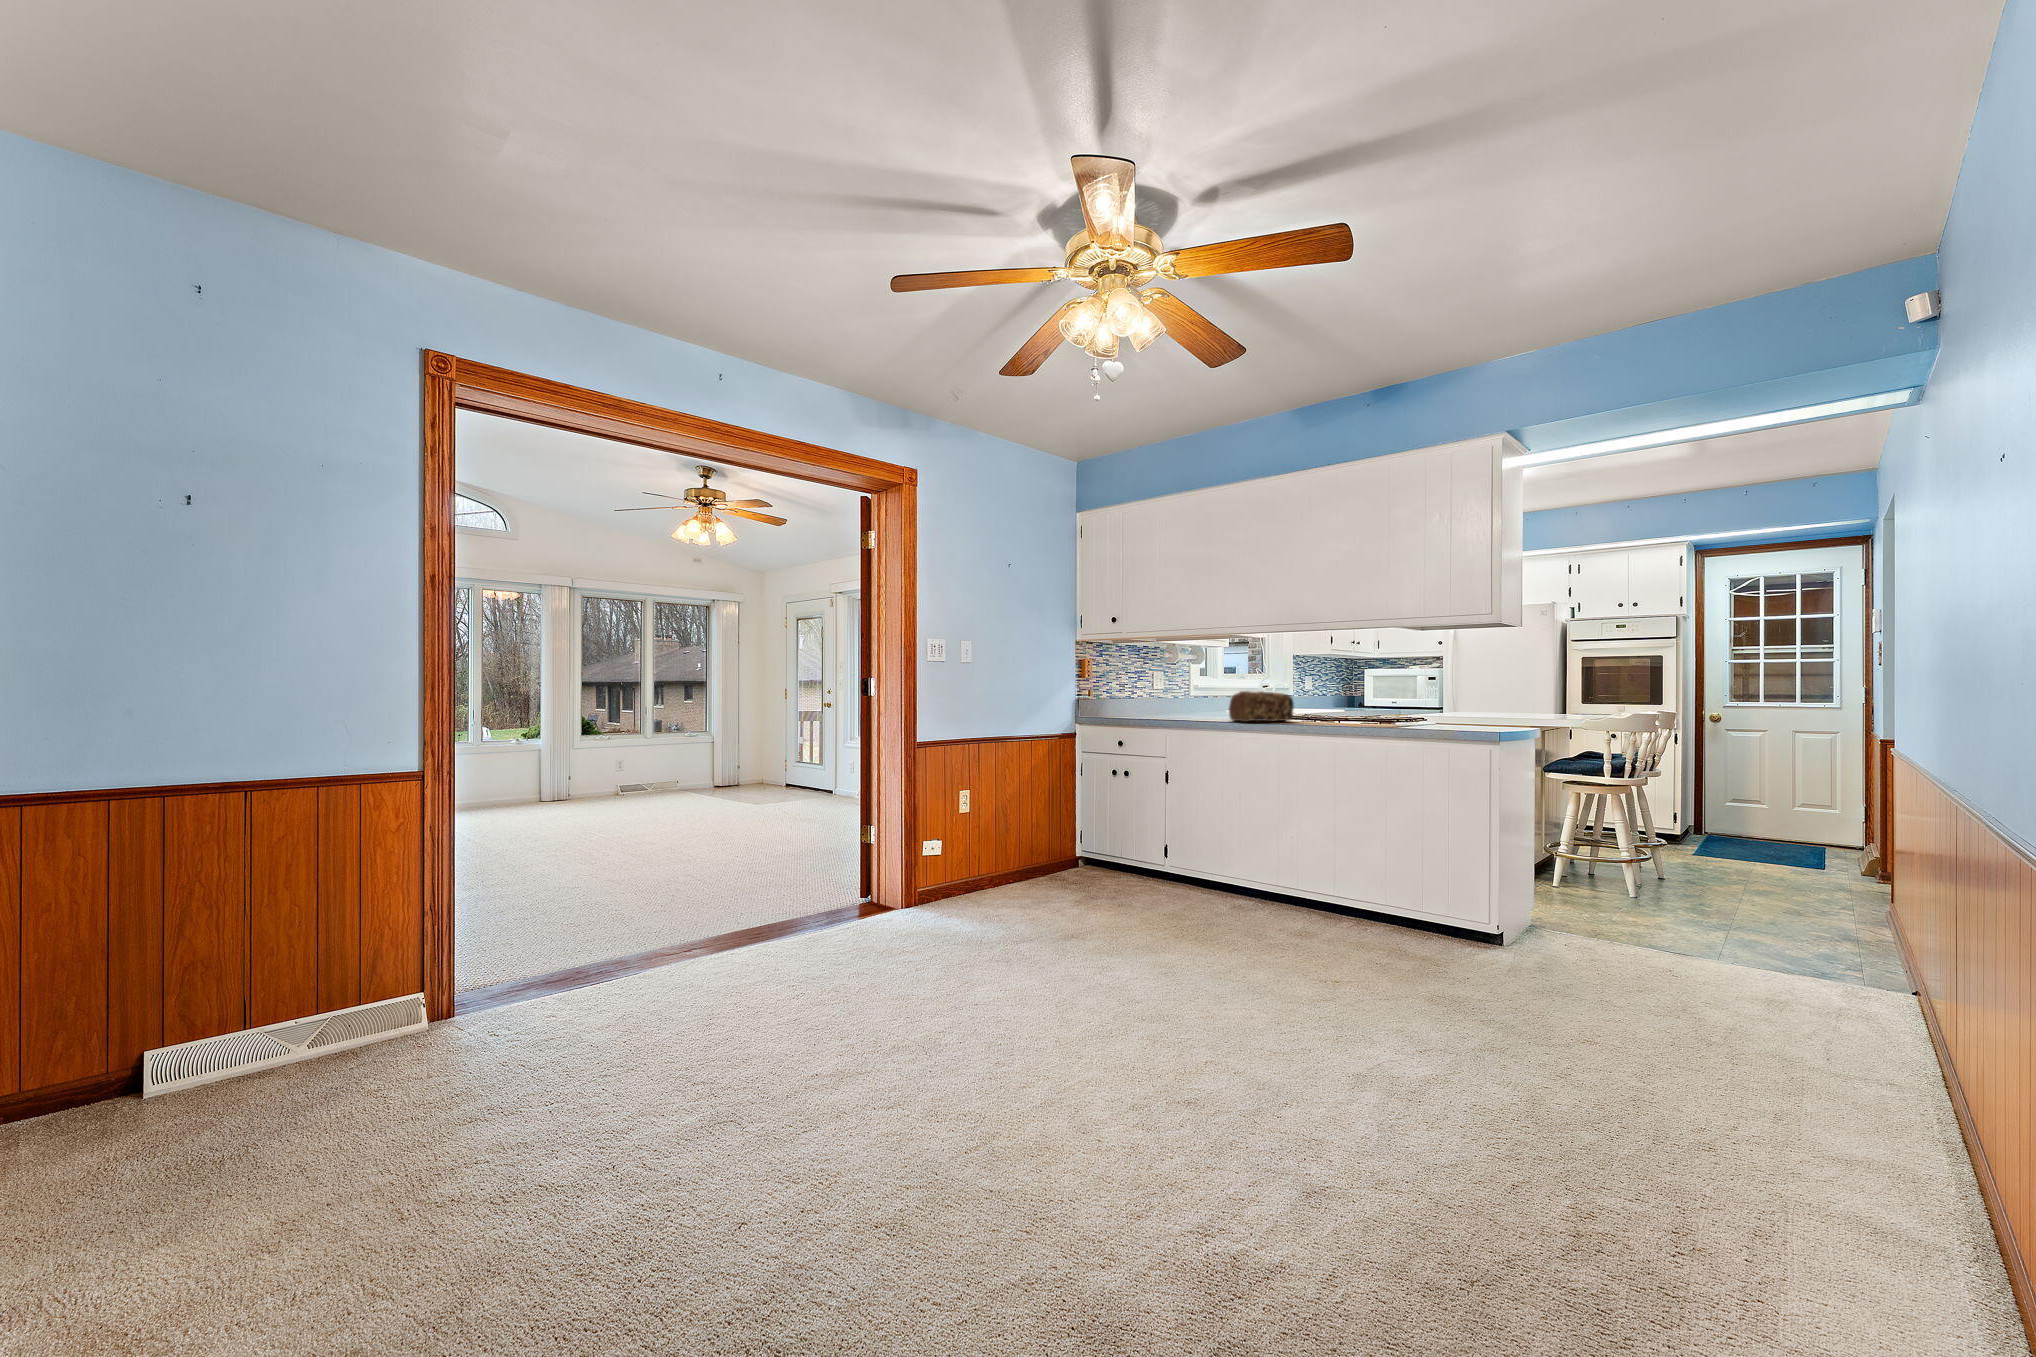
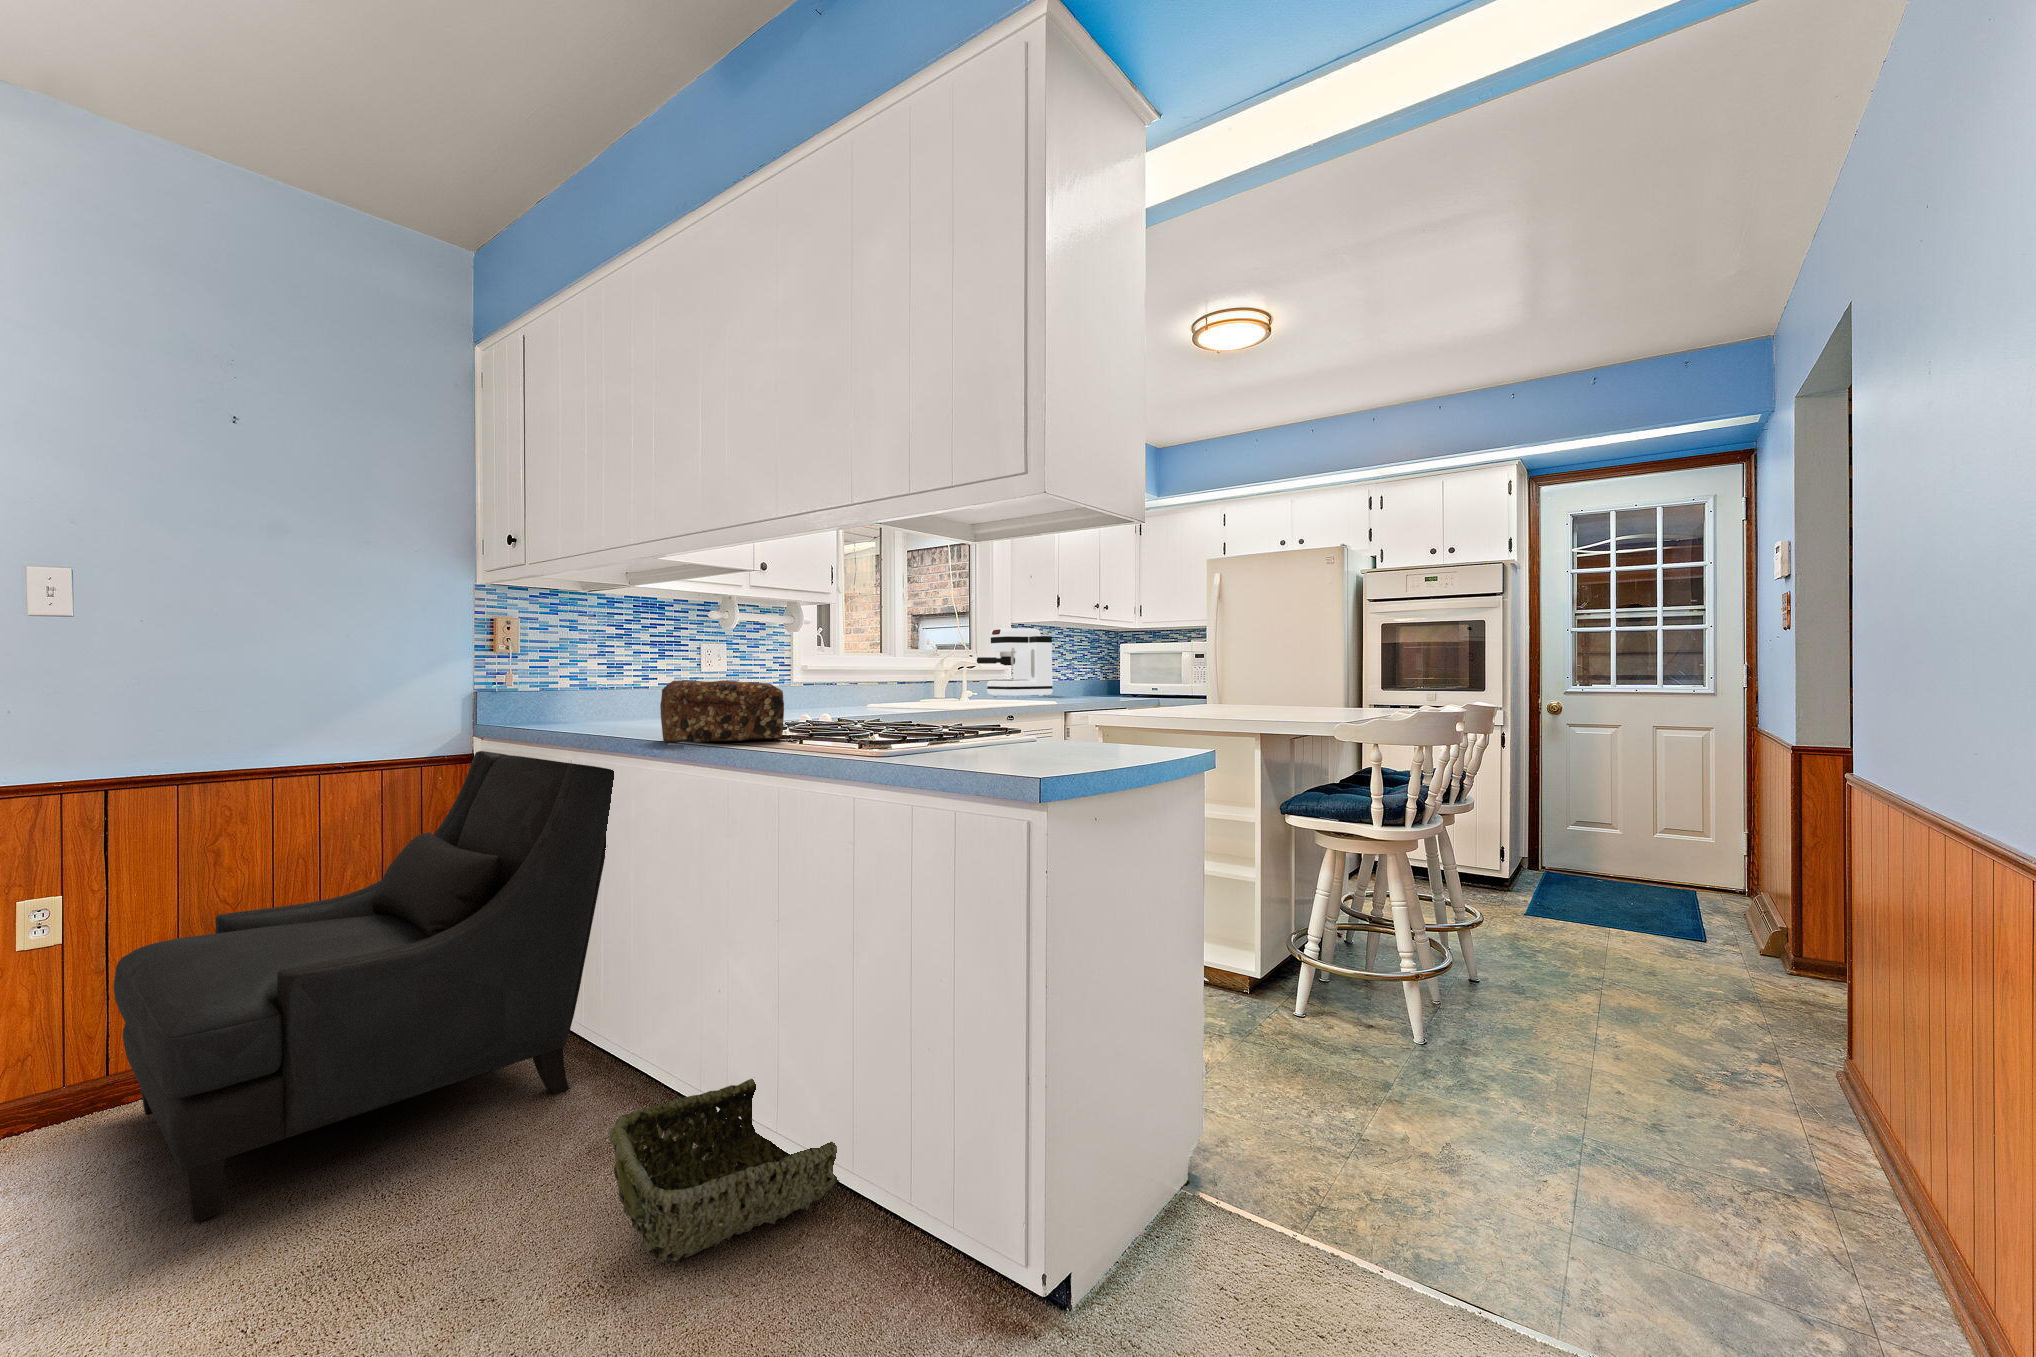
coffee maker: none [1294,659,1347,706] -> present [977,628,1053,697]
armchair: none [973,729,1193,922] -> present [114,751,614,1222]
woven basket: none [1270,875,1377,936] -> present [609,1079,839,1262]

